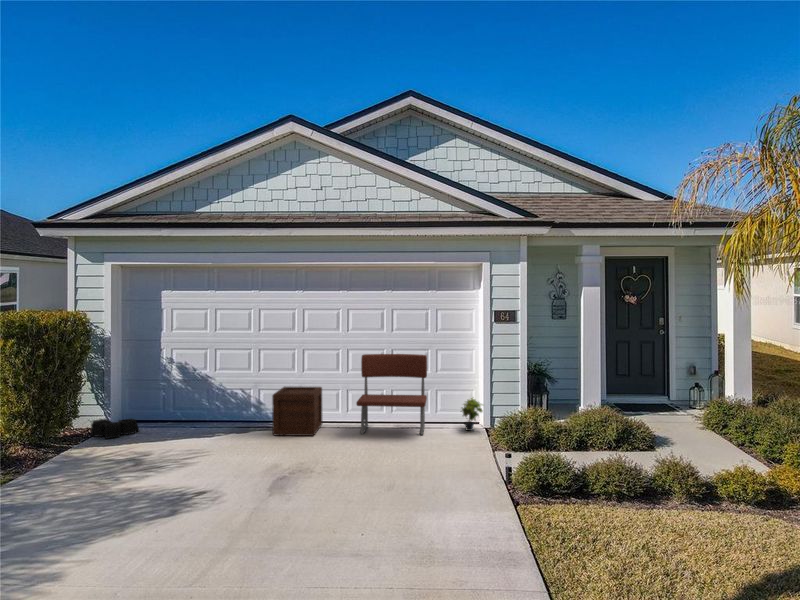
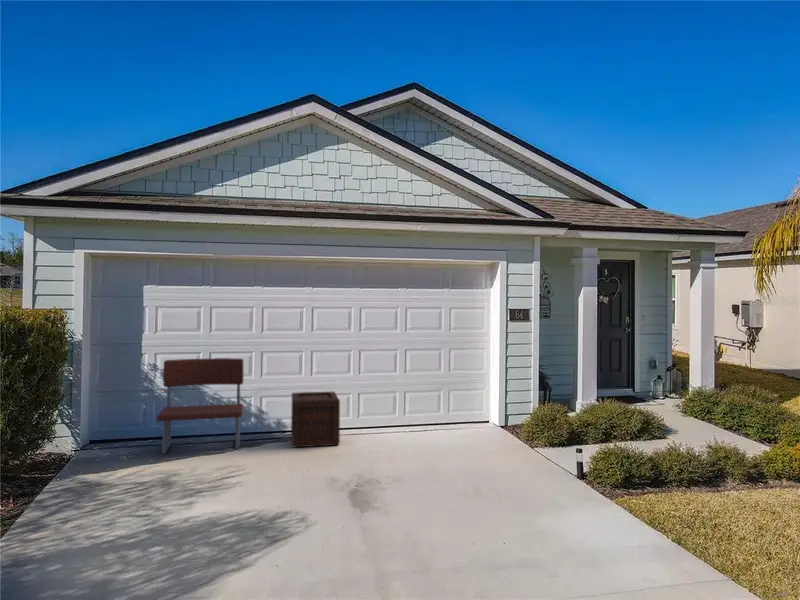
bench: present [356,354,427,435] -> present [157,358,244,454]
potted plant: present [461,398,482,431] -> none [480,396,505,431]
storage bin: present [91,419,140,439] -> none [60,437,122,464]

